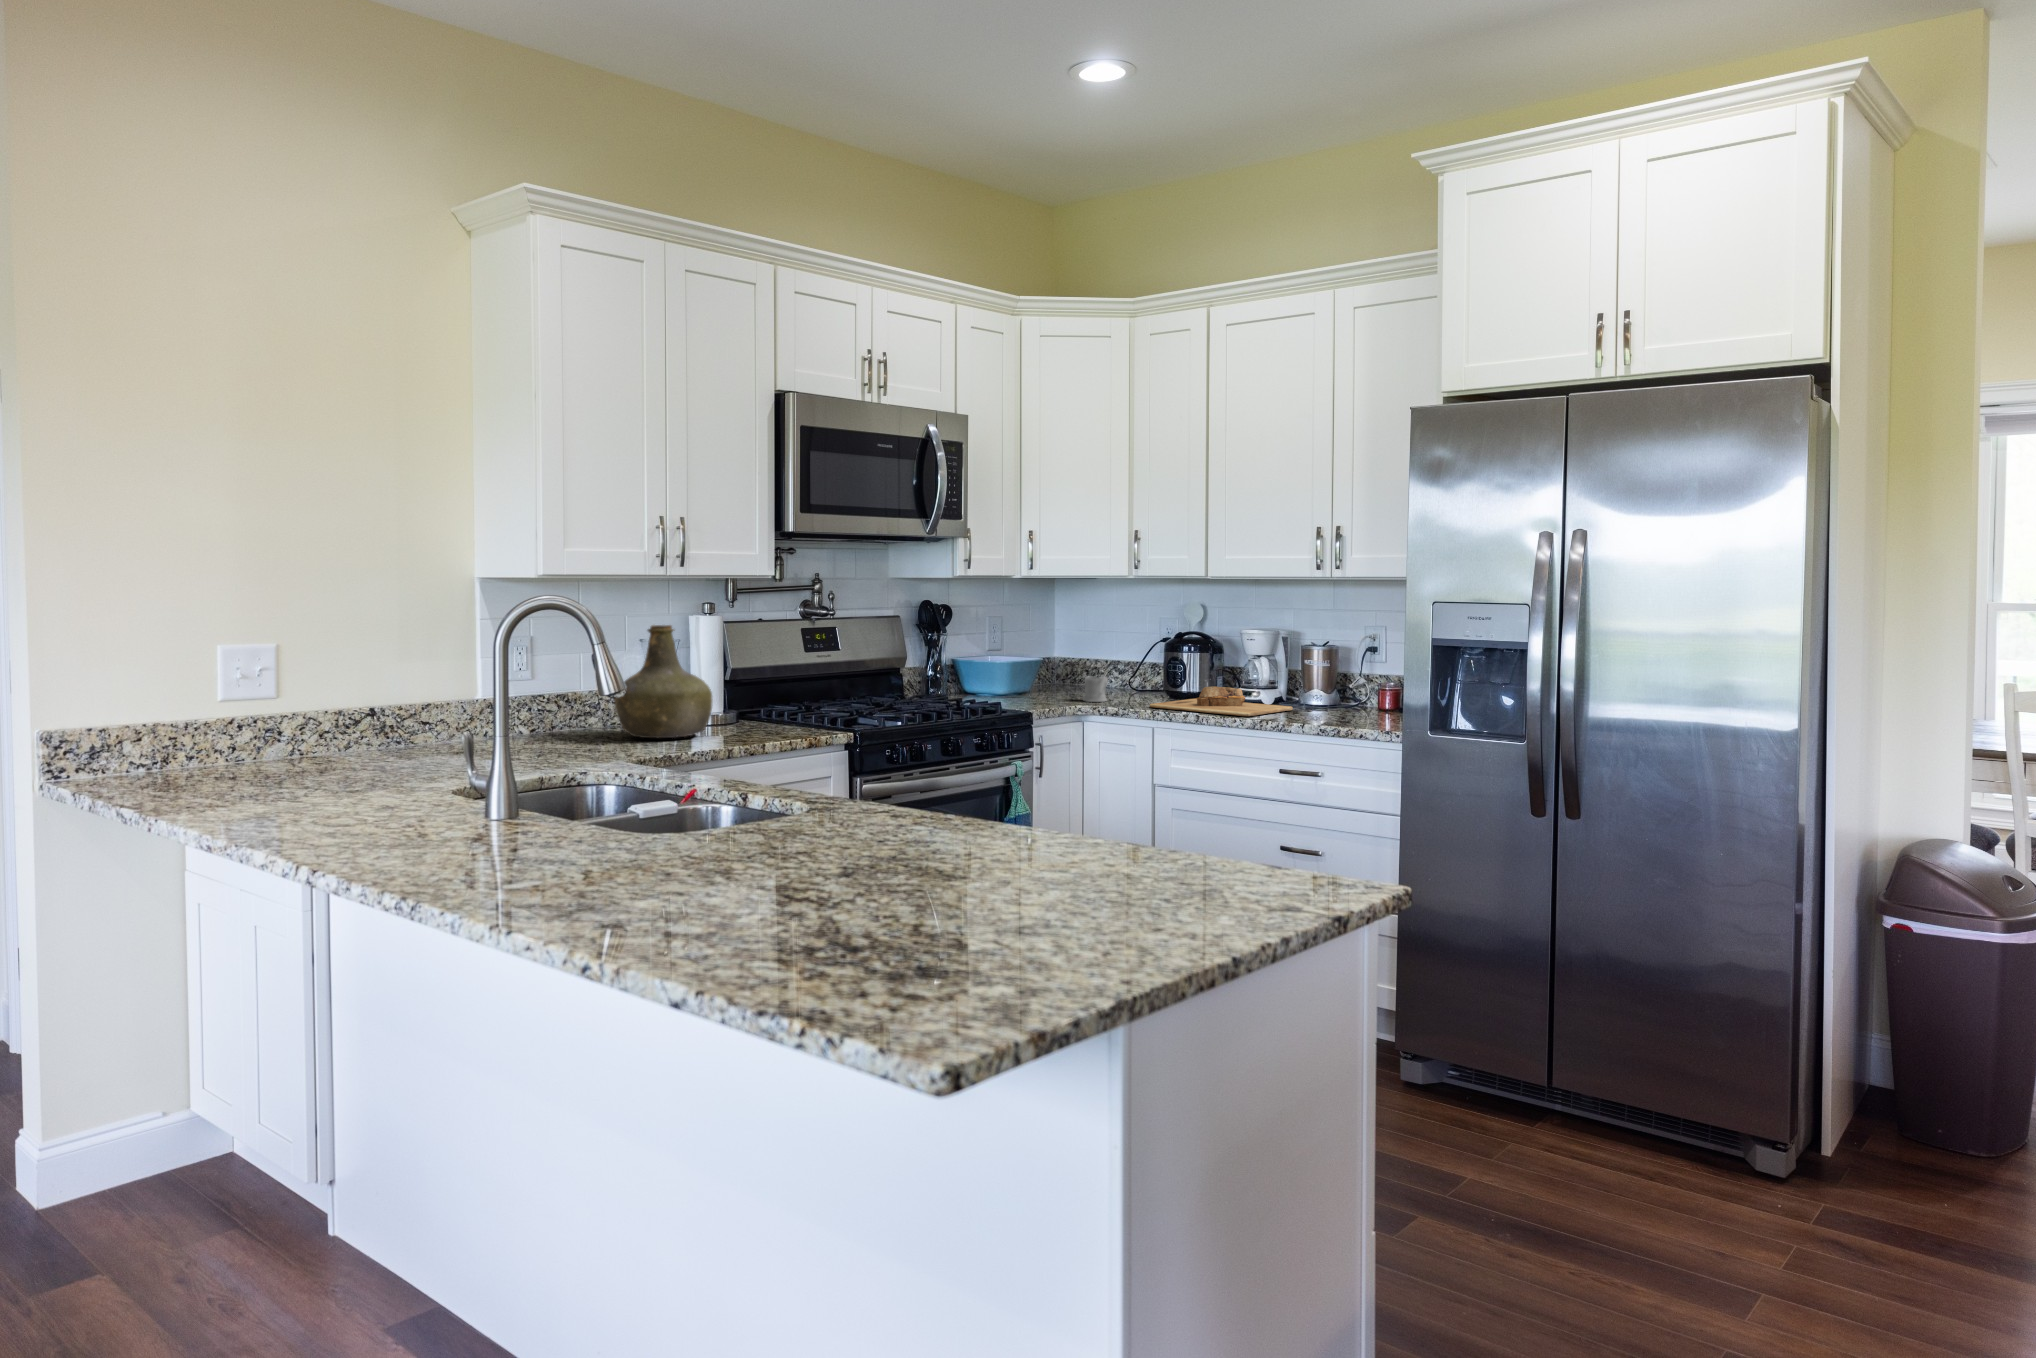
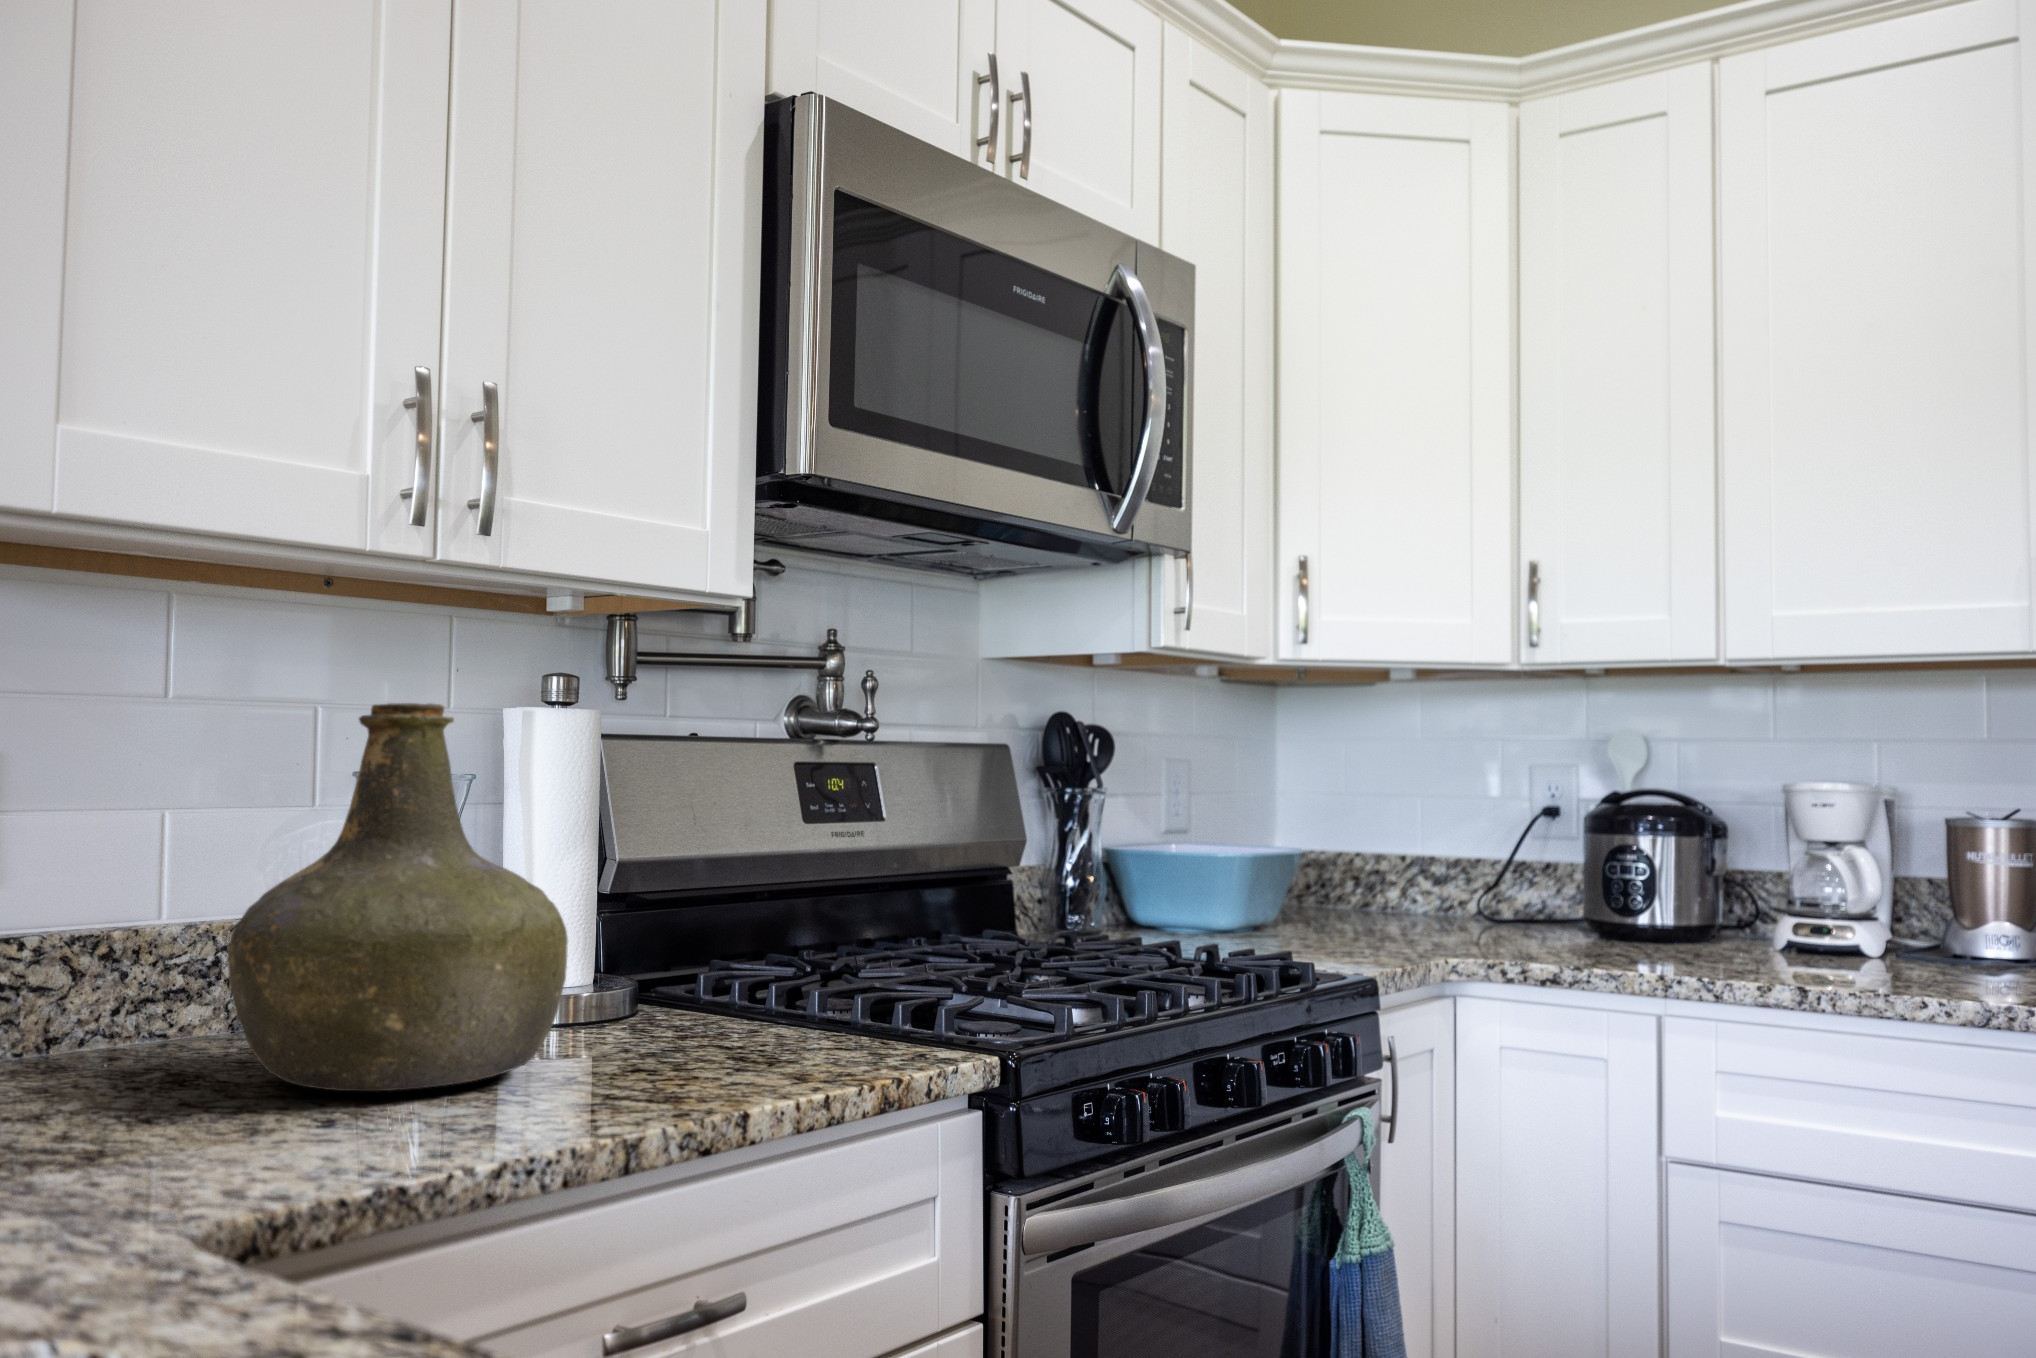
mug: present [1083,676,1108,702] -> none [1438,886,1509,948]
cutting board: present [1150,686,1293,716] -> none [1637,911,1992,988]

